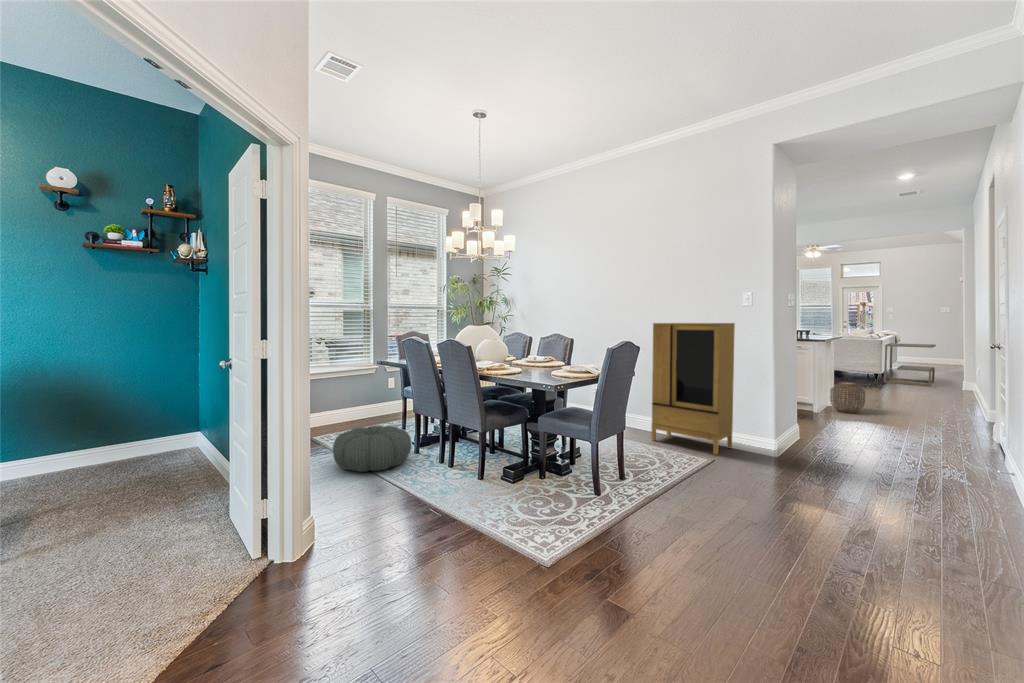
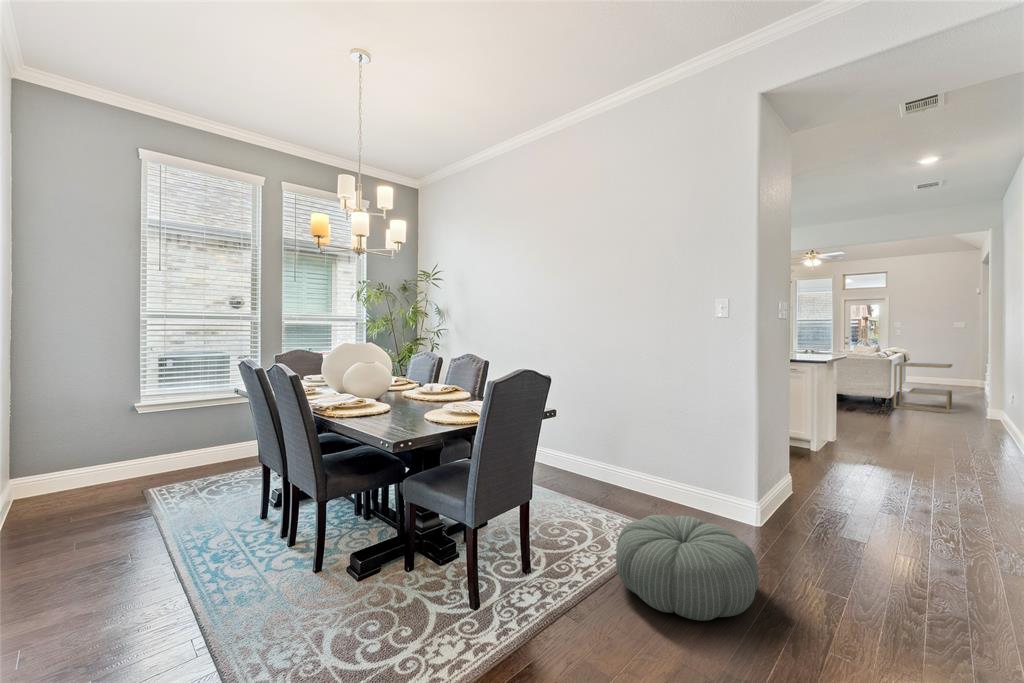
cabinet: present [651,323,735,455] -> none [595,340,701,523]
woven basket: present [830,382,865,413] -> none [832,412,876,452]
pouf: present [333,426,411,472] -> present [616,515,759,621]

